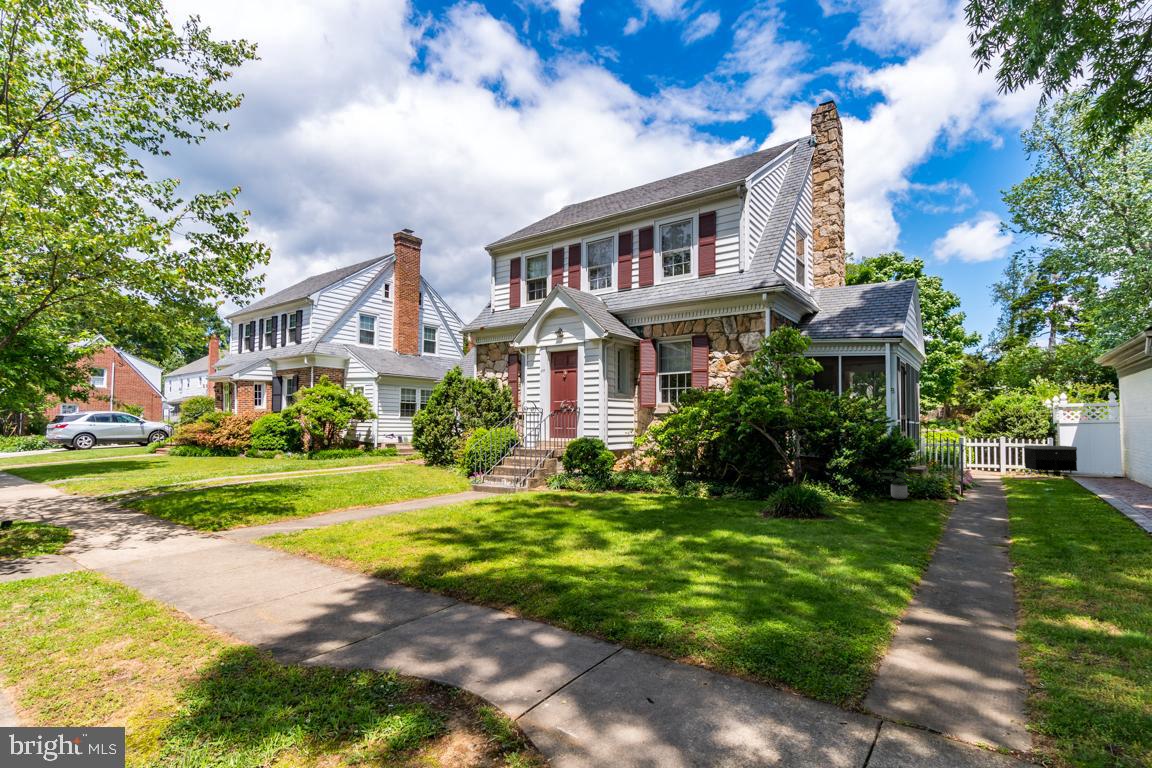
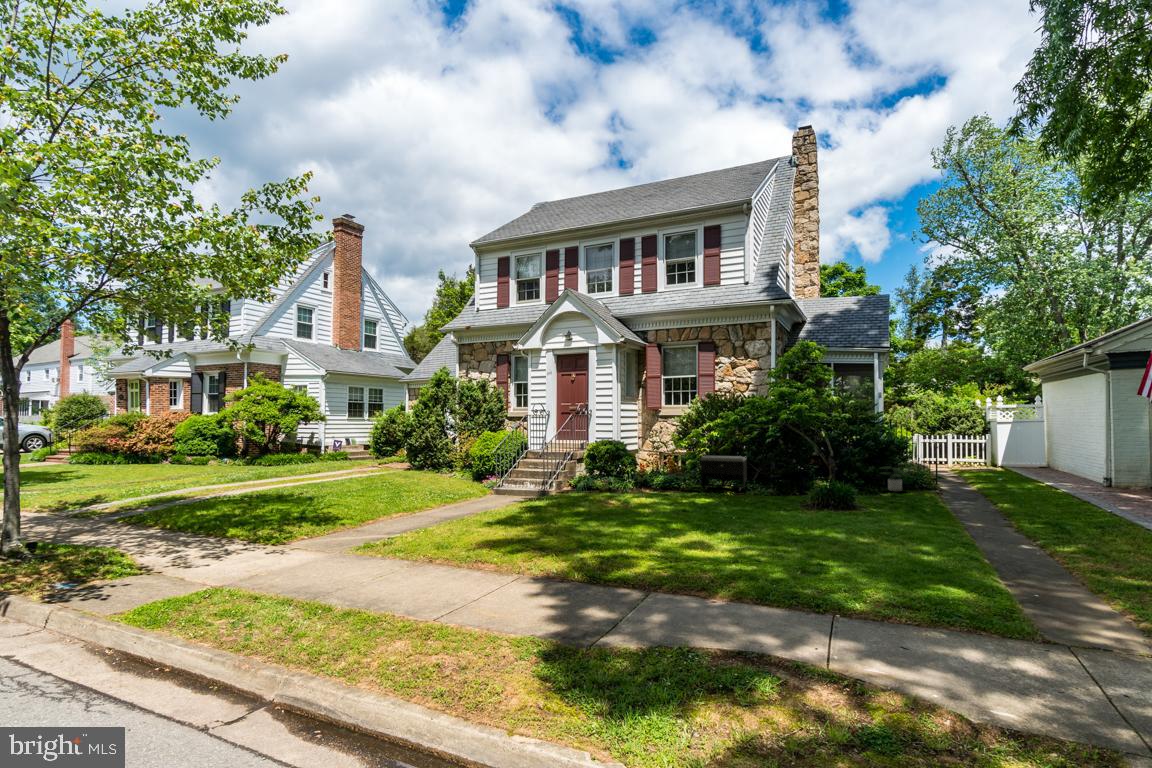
storage bench: present [1024,445,1078,474] -> present [701,456,747,490]

